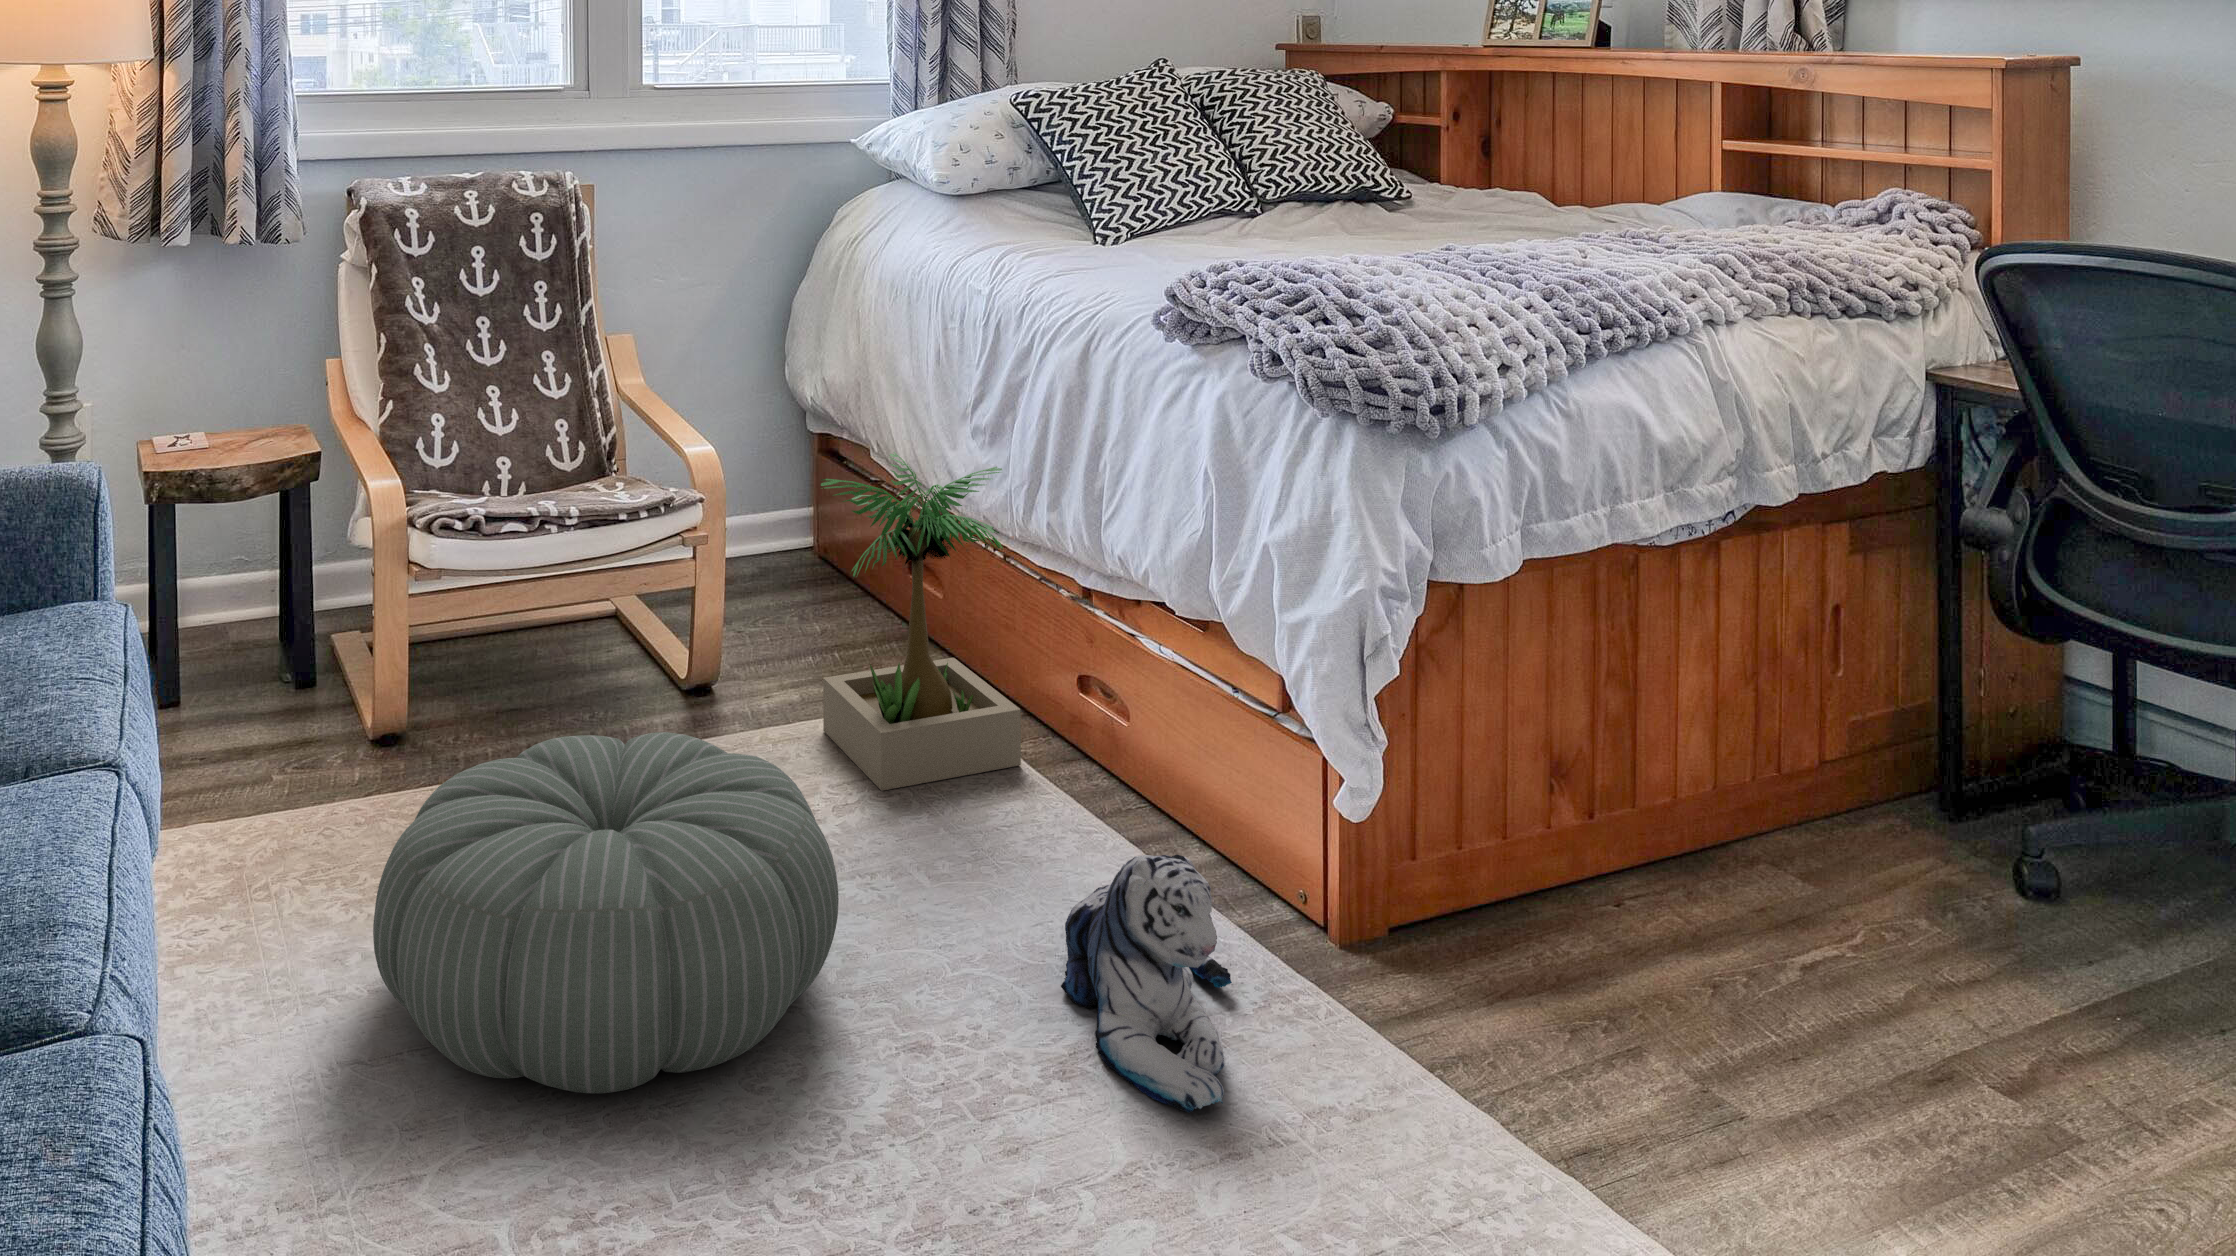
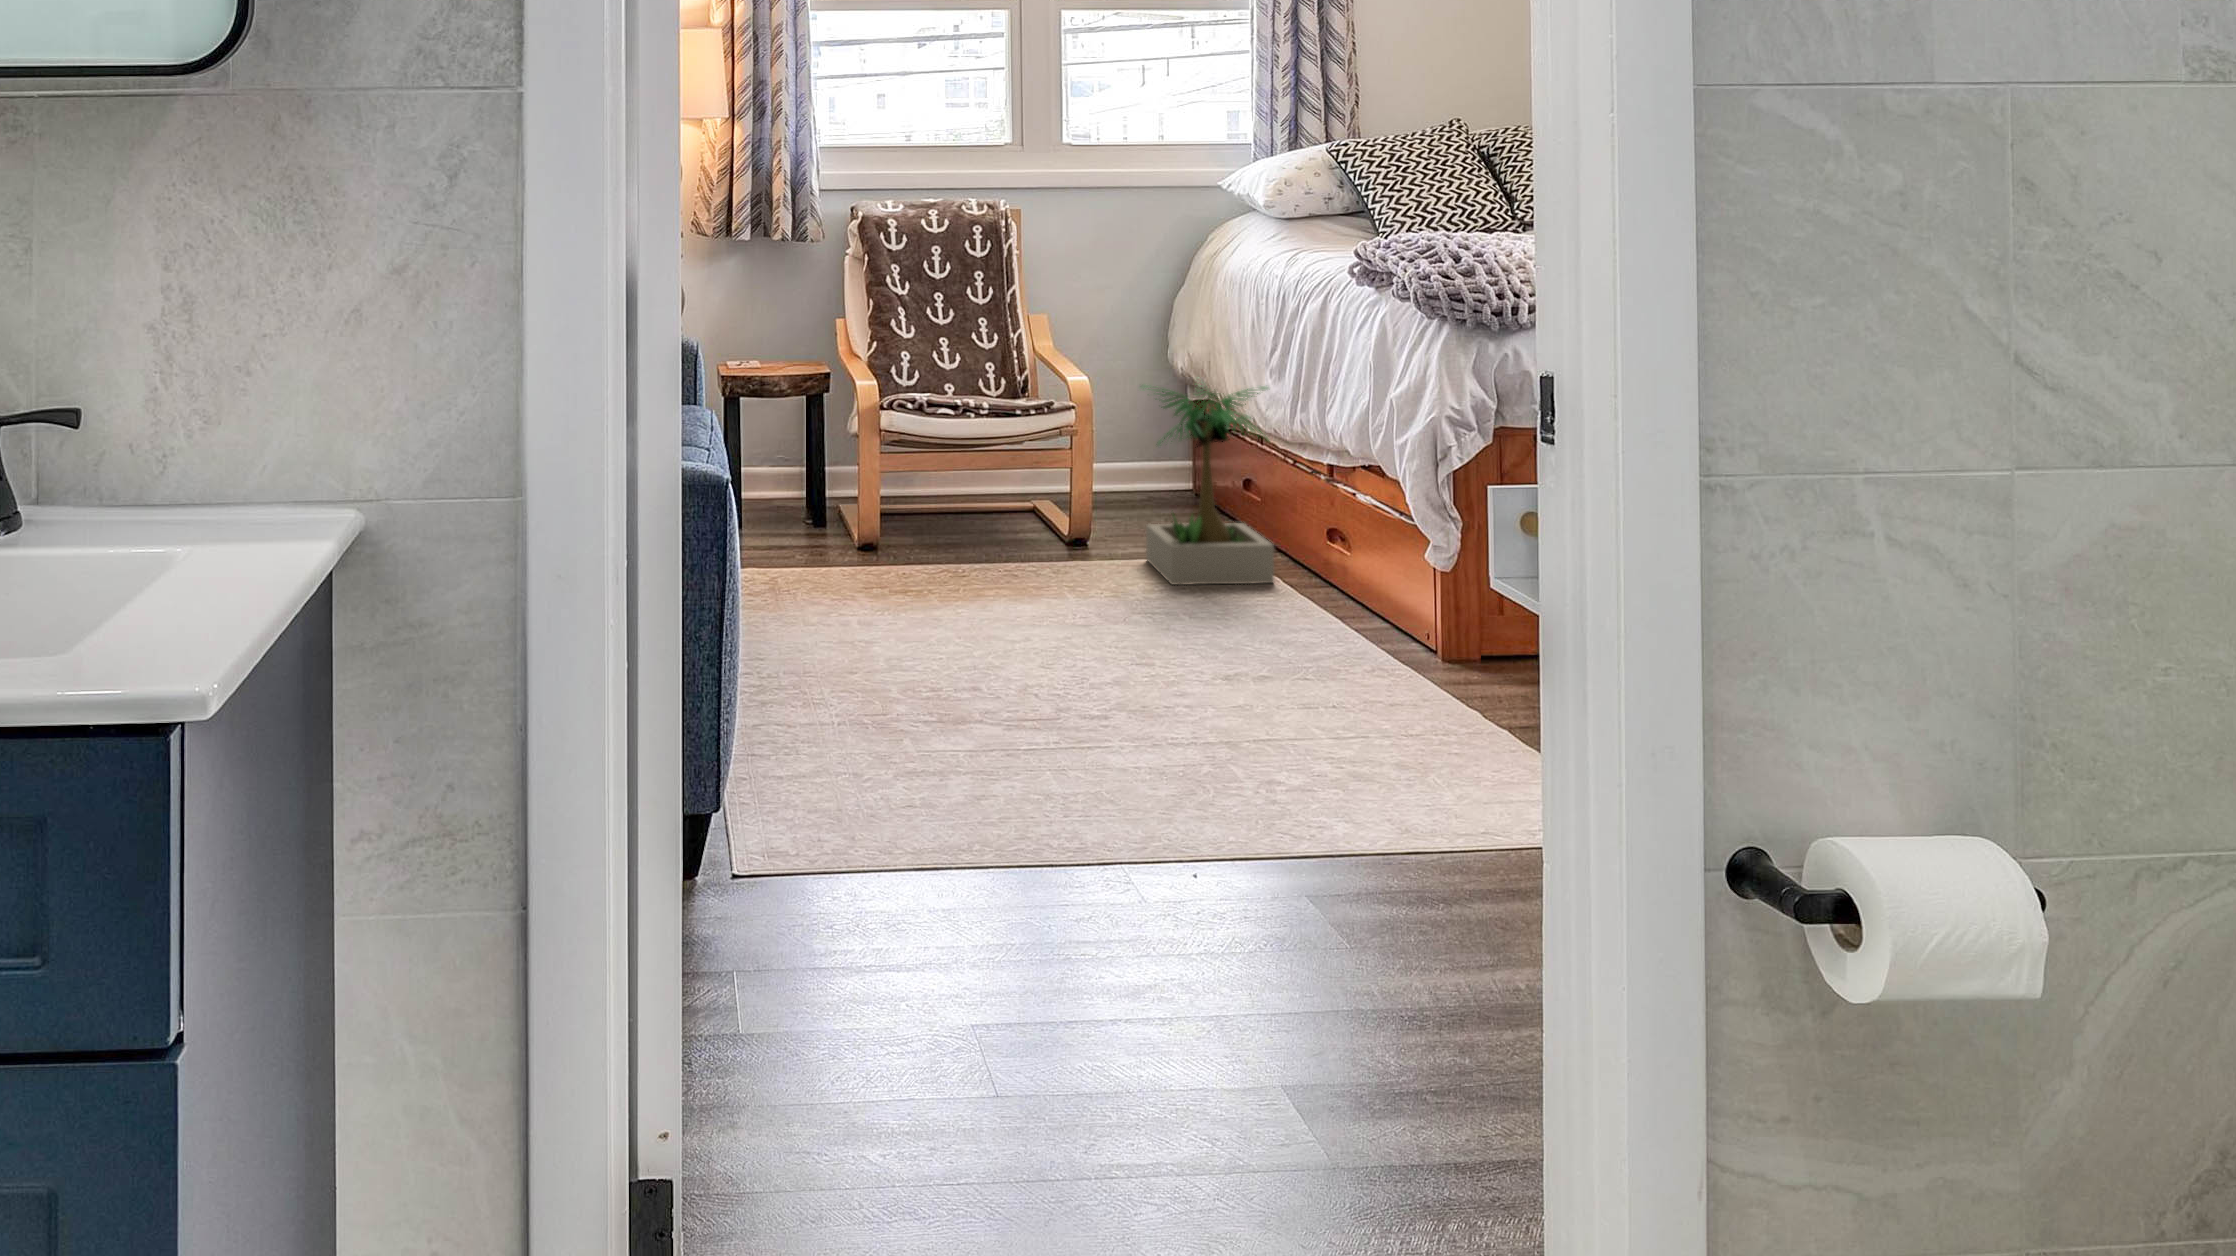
pouf: present [373,732,839,1093] -> none [836,503,1103,659]
plush toy: present [1061,855,1232,1112] -> none [1239,568,1350,699]

